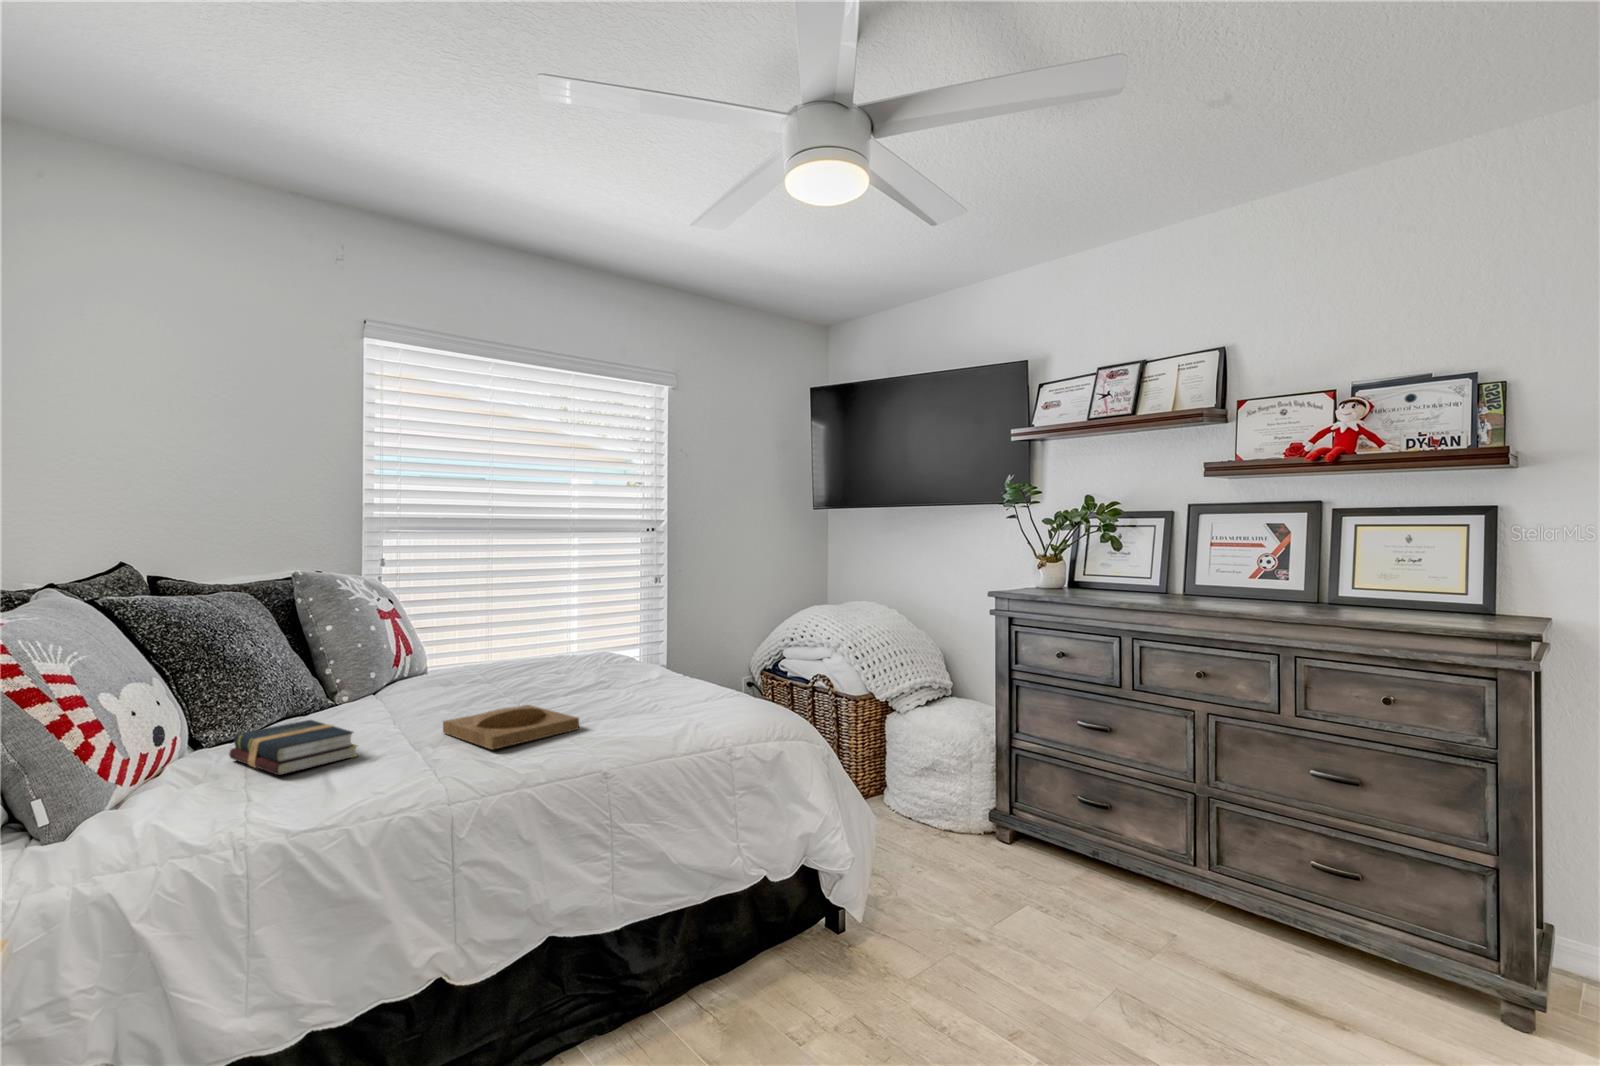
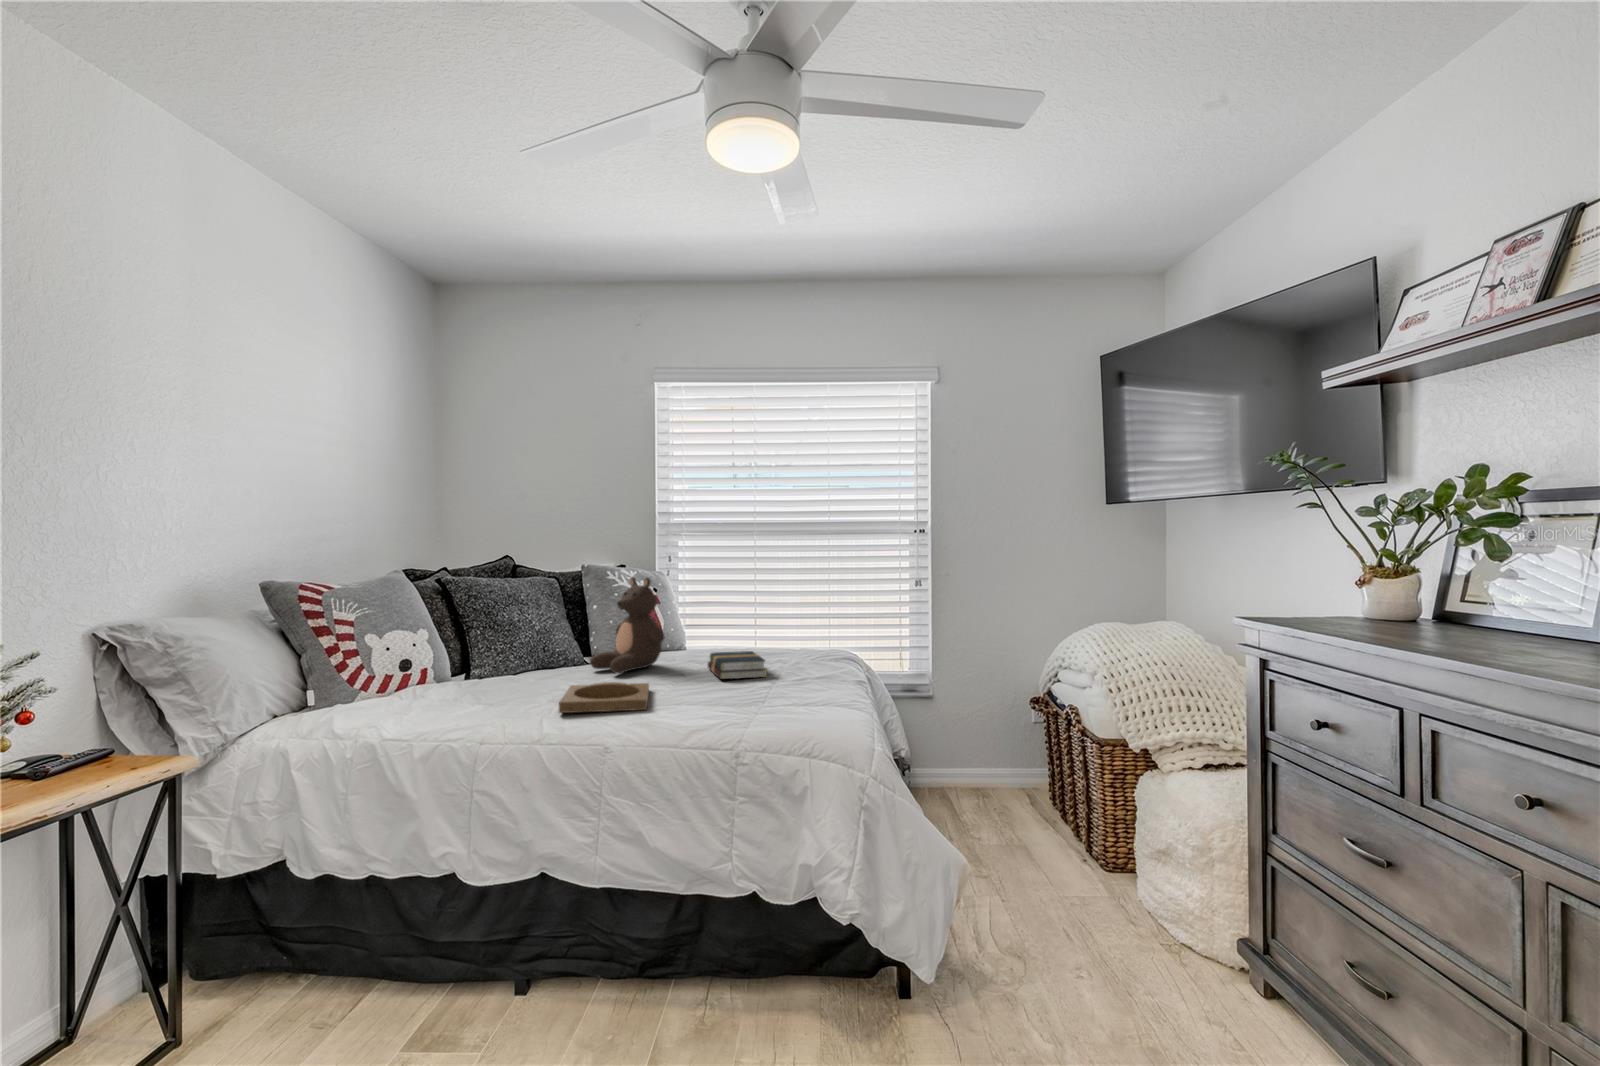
teddy bear: none [388,585,490,704] -> present [590,577,664,673]
hardback book: present [229,720,357,775] -> present [708,651,768,679]

